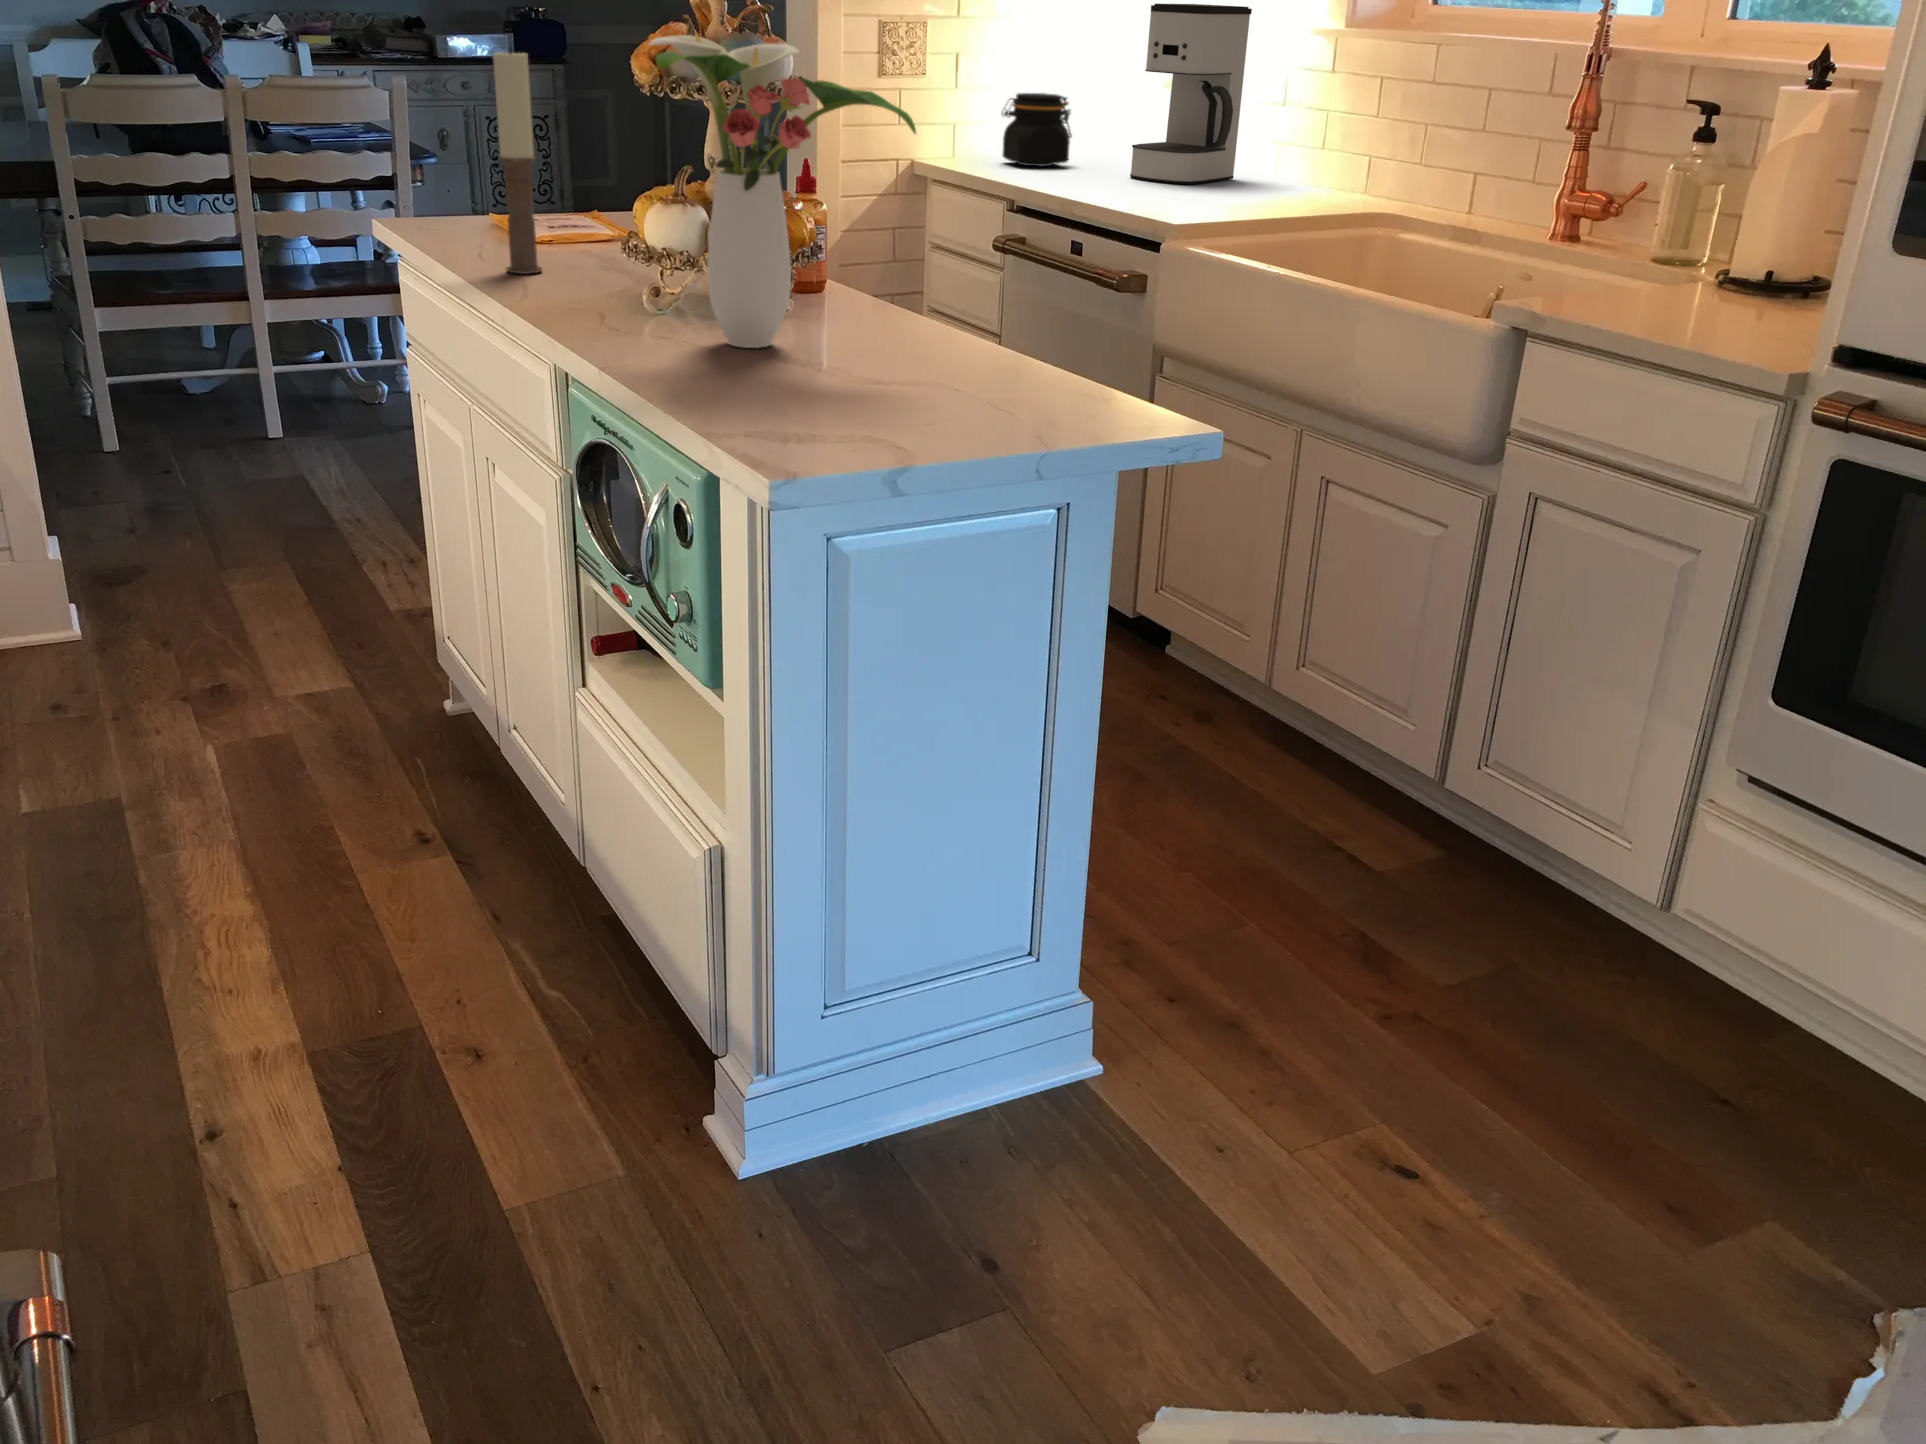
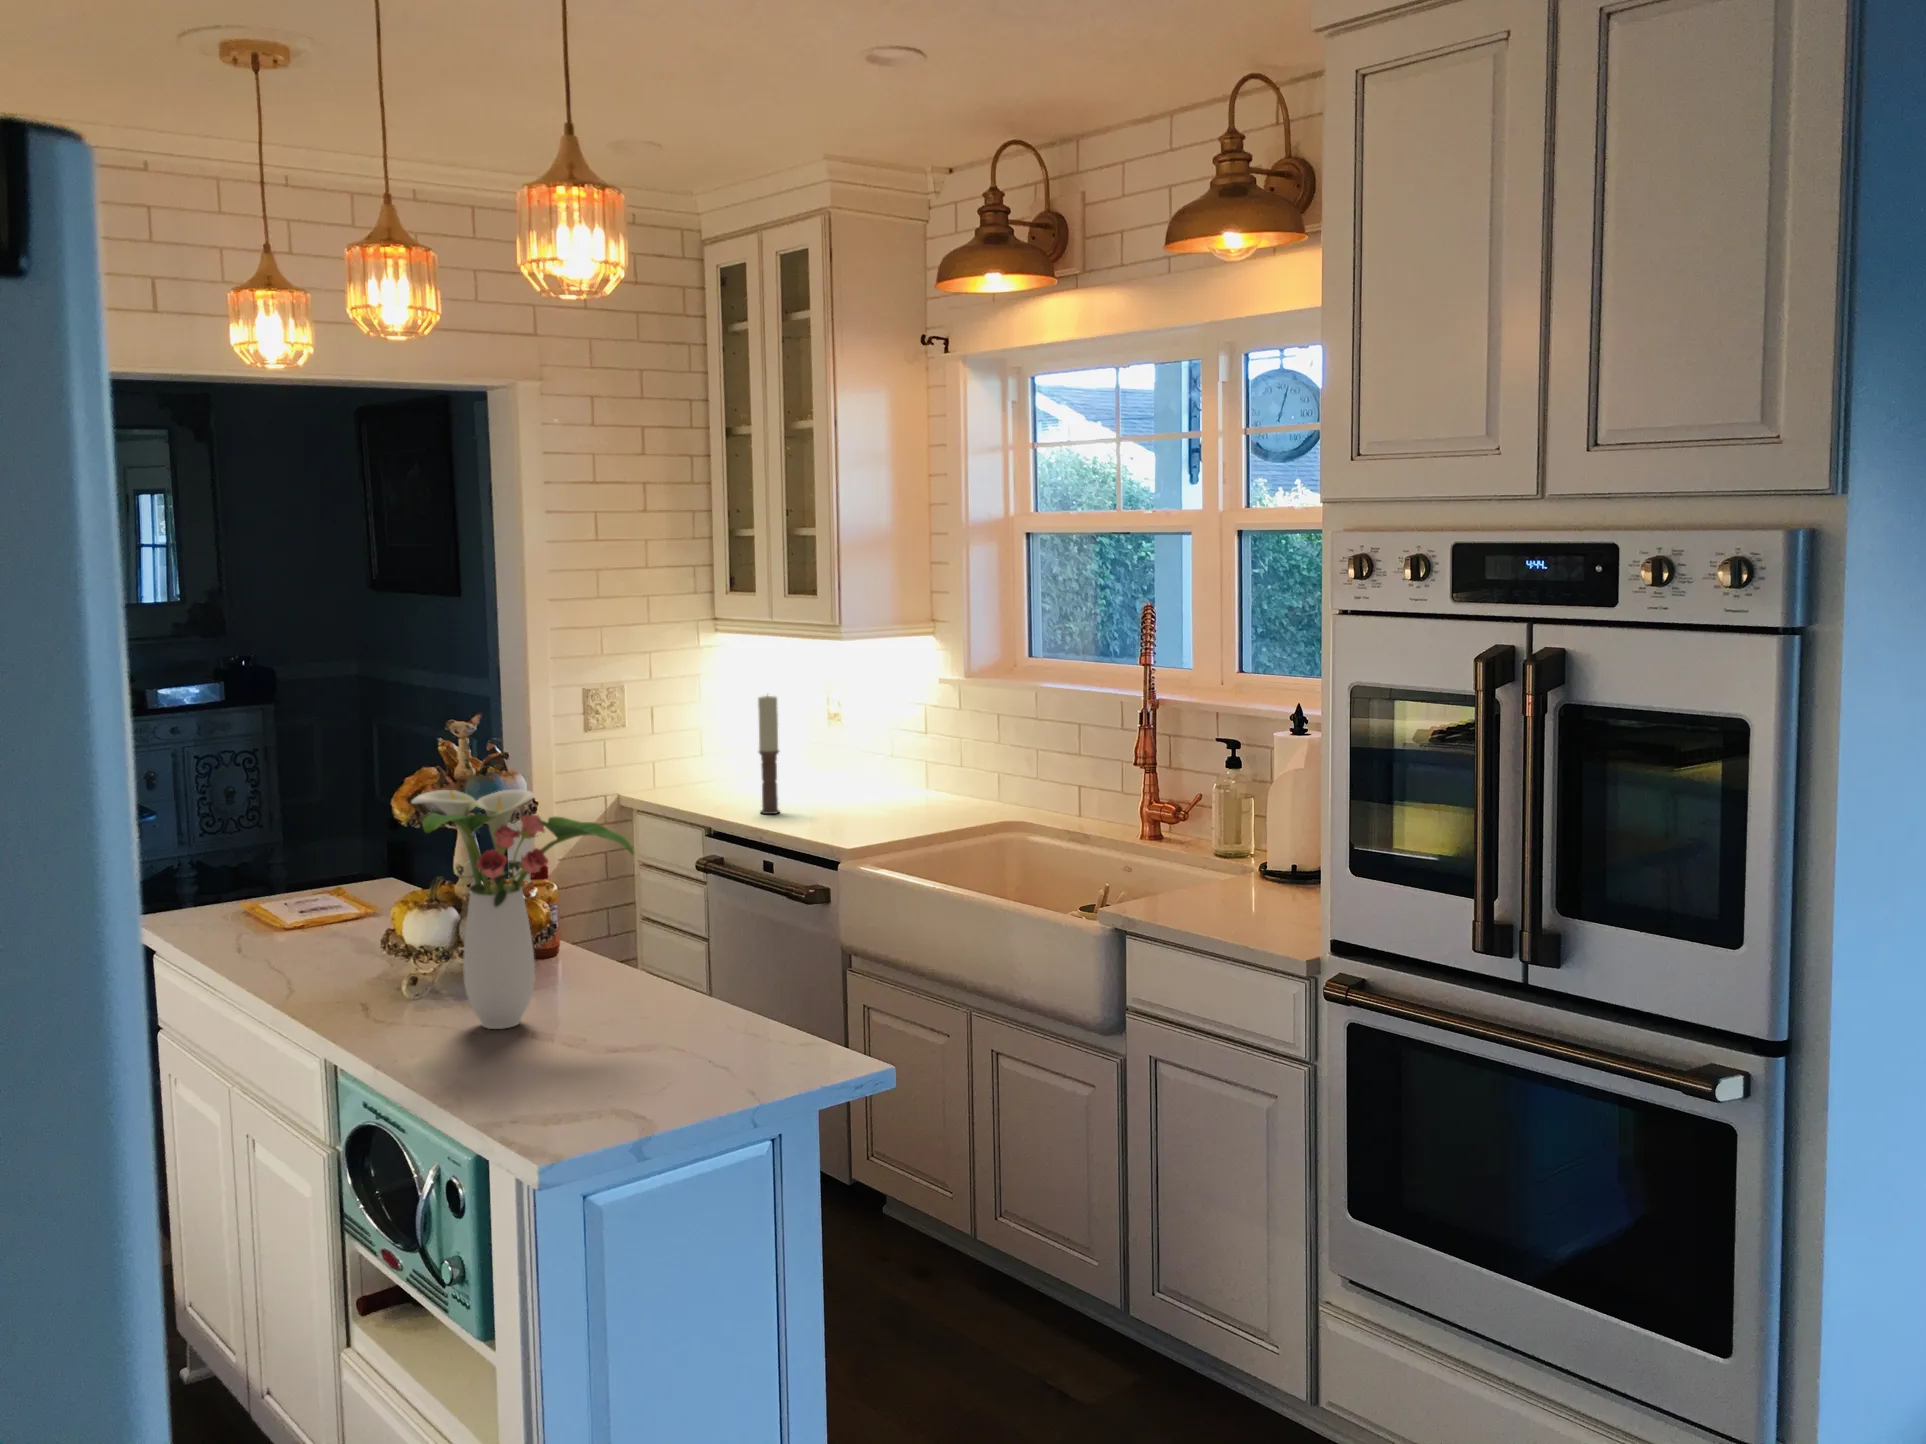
coffee maker: present [1130,4,1252,184] -> none [805,661,891,803]
candle: present [493,47,542,274] -> present [758,696,780,814]
jar: present [1002,93,1071,166] -> none [691,734,753,794]

